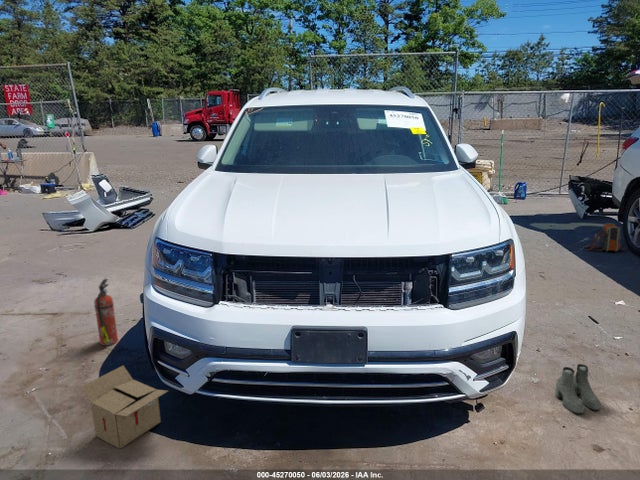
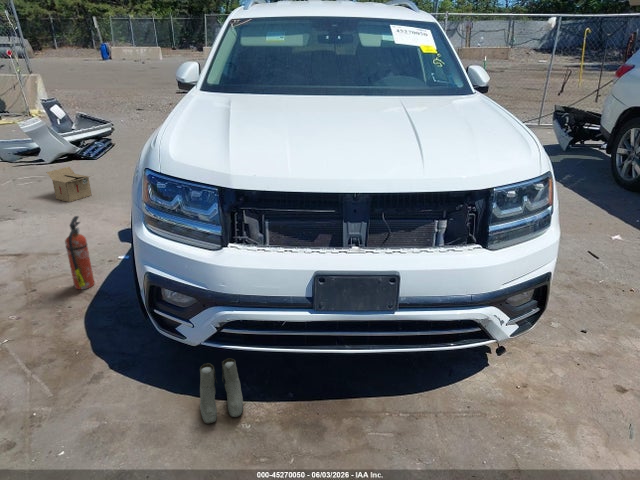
backpack: present [585,223,625,251] -> none [571,156,613,185]
boots: present [556,364,601,414] -> present [200,358,243,424]
cardboard box: present [81,366,168,449] -> present [47,167,92,202]

